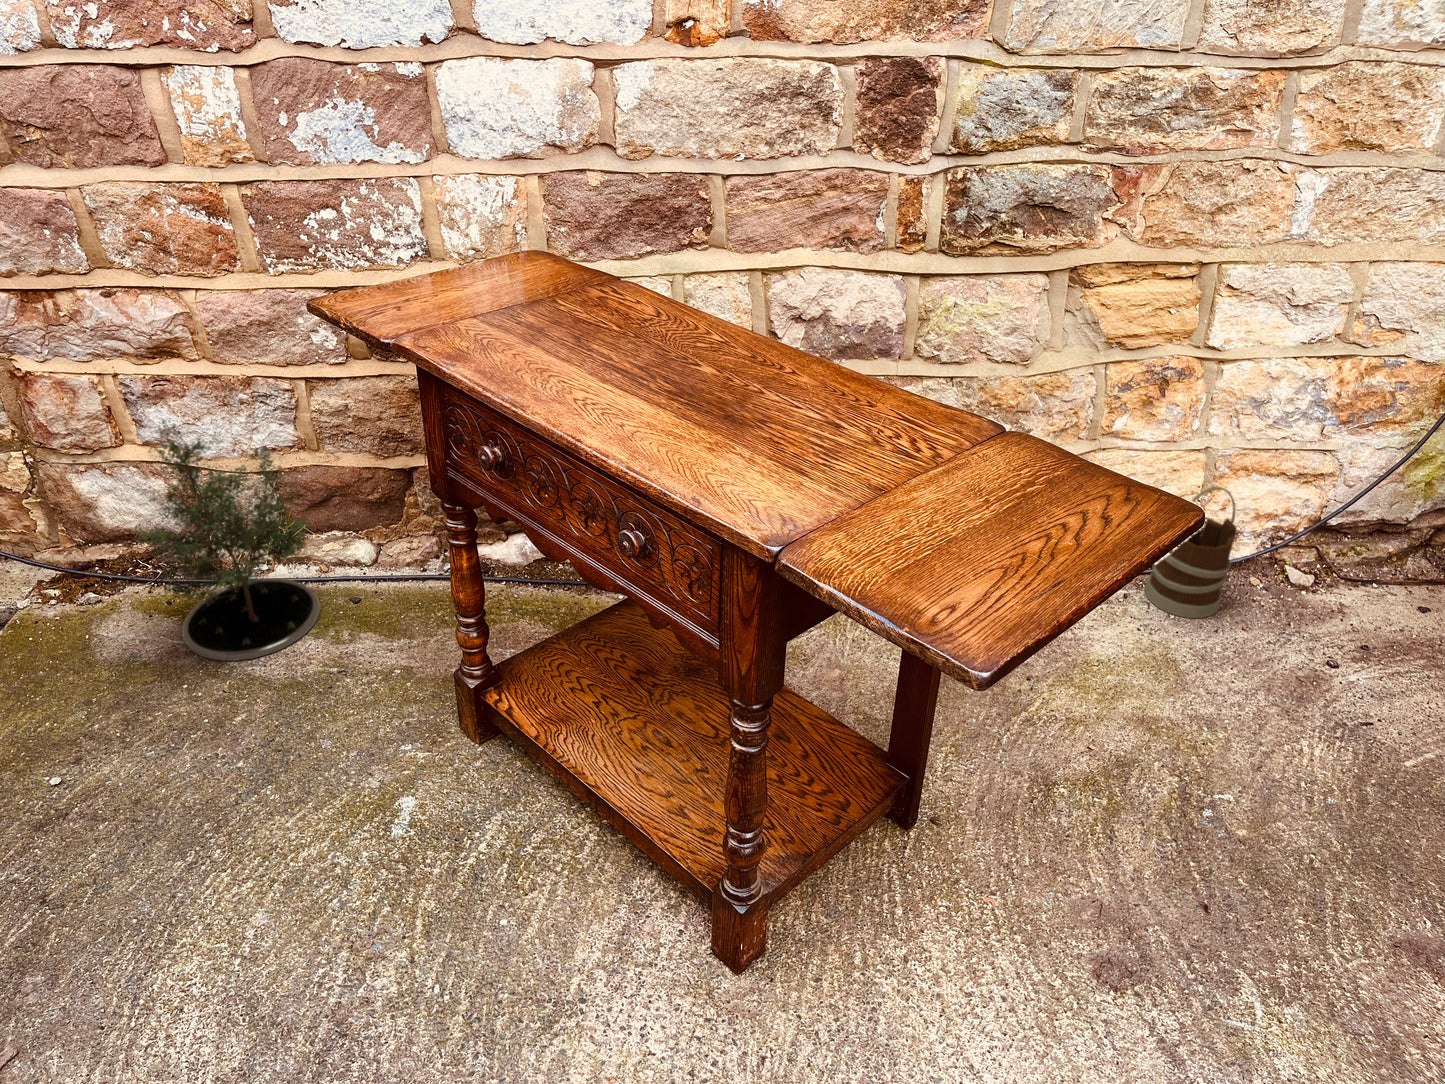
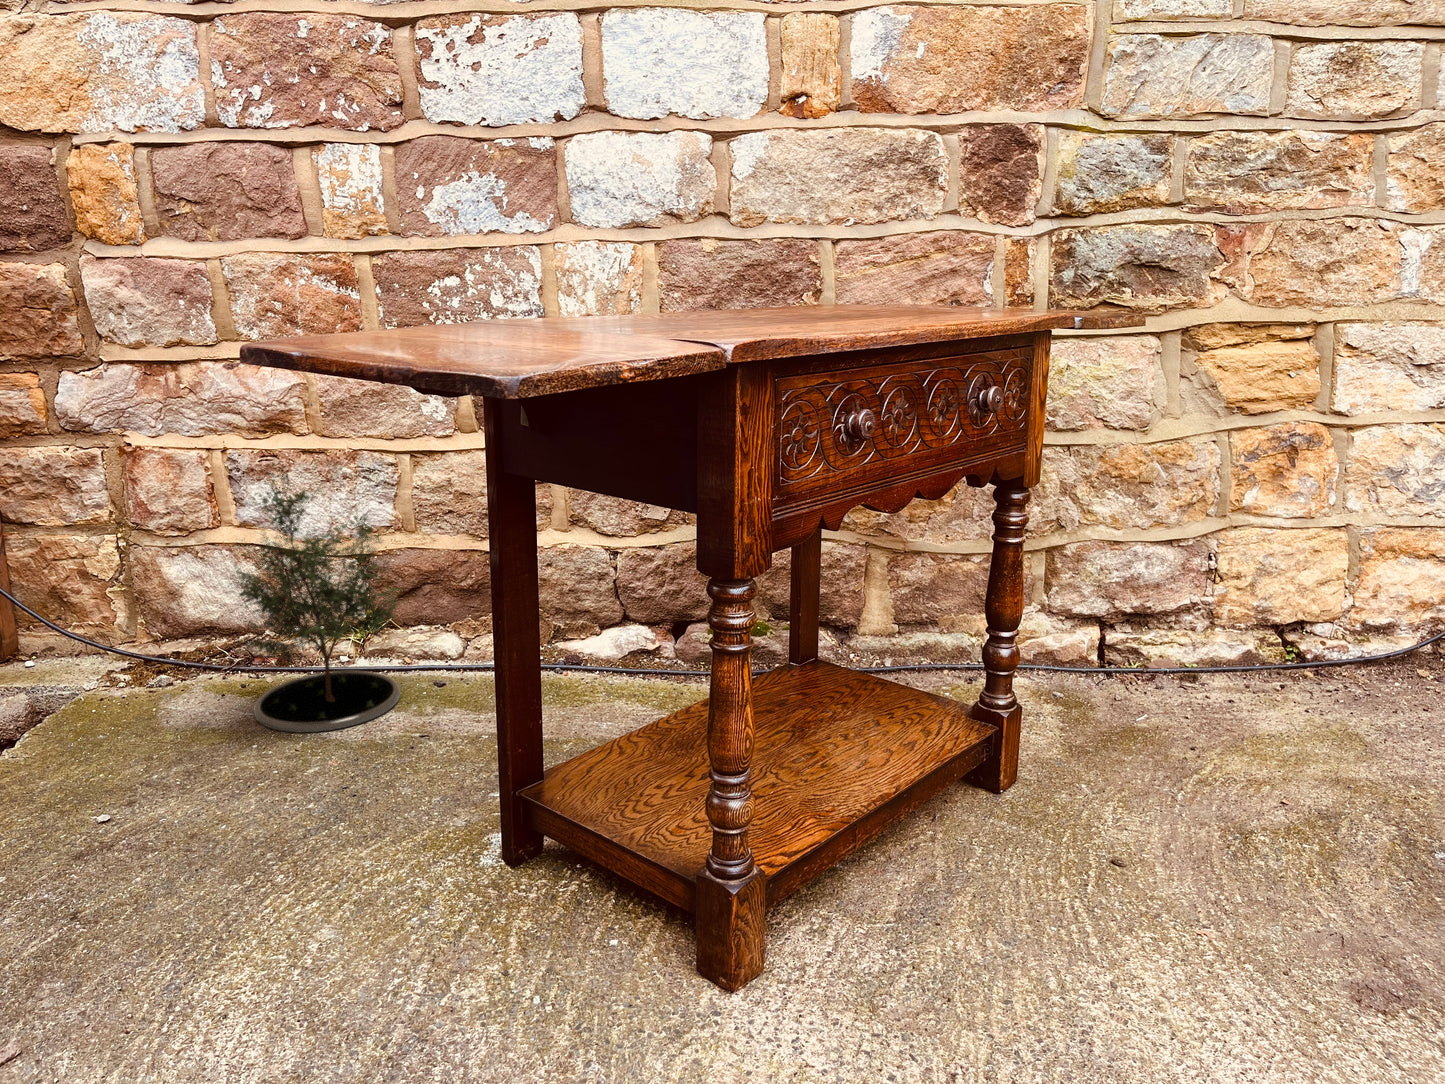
wooden bucket: present [1144,487,1237,618] -> none [1302,553,1399,705]

